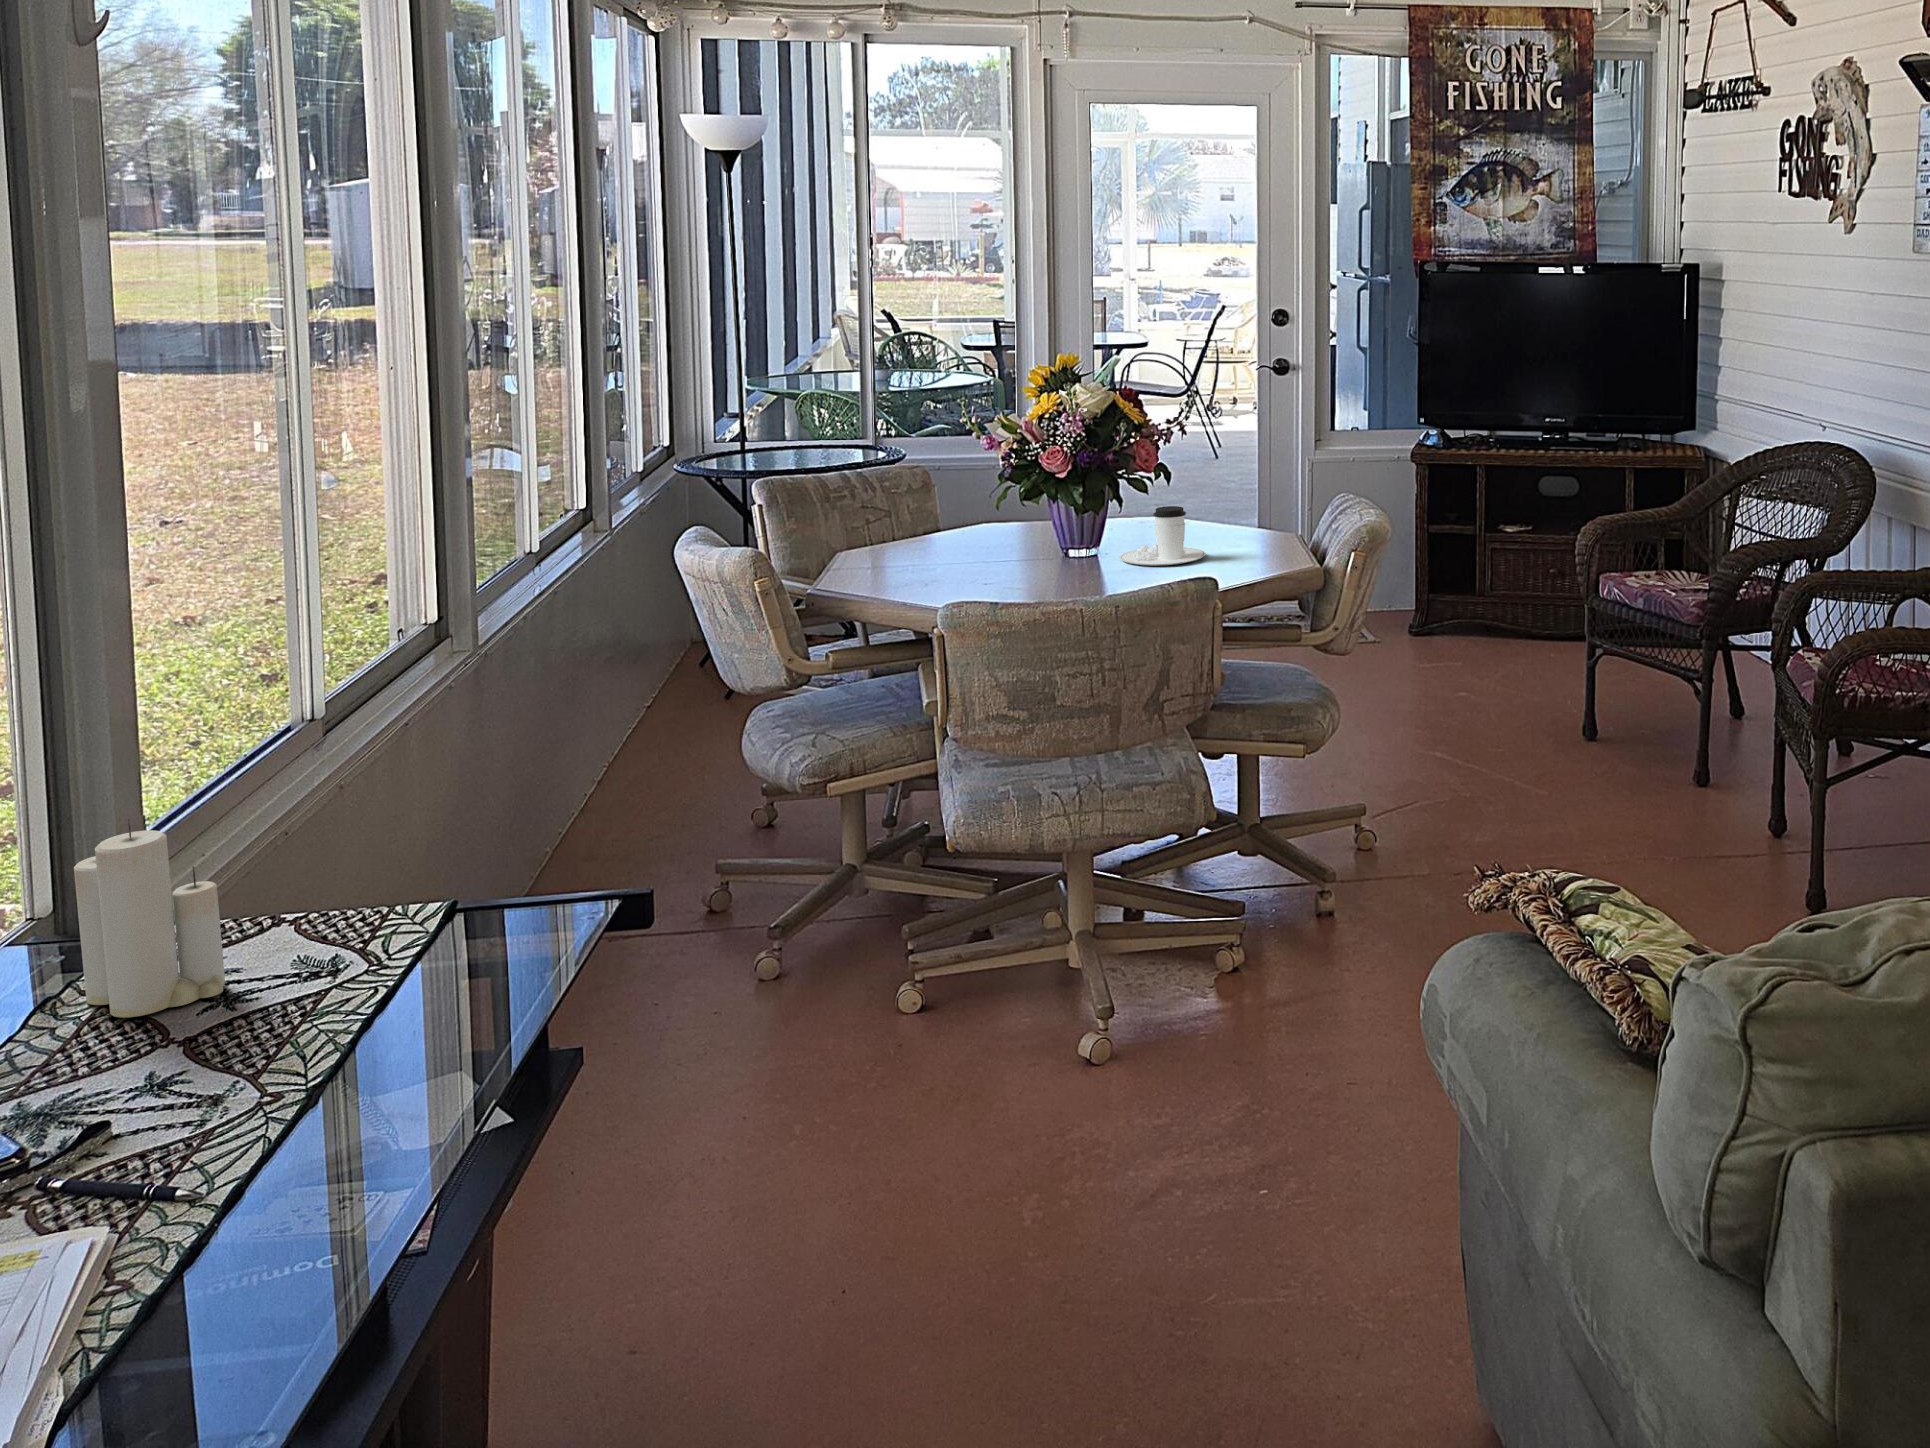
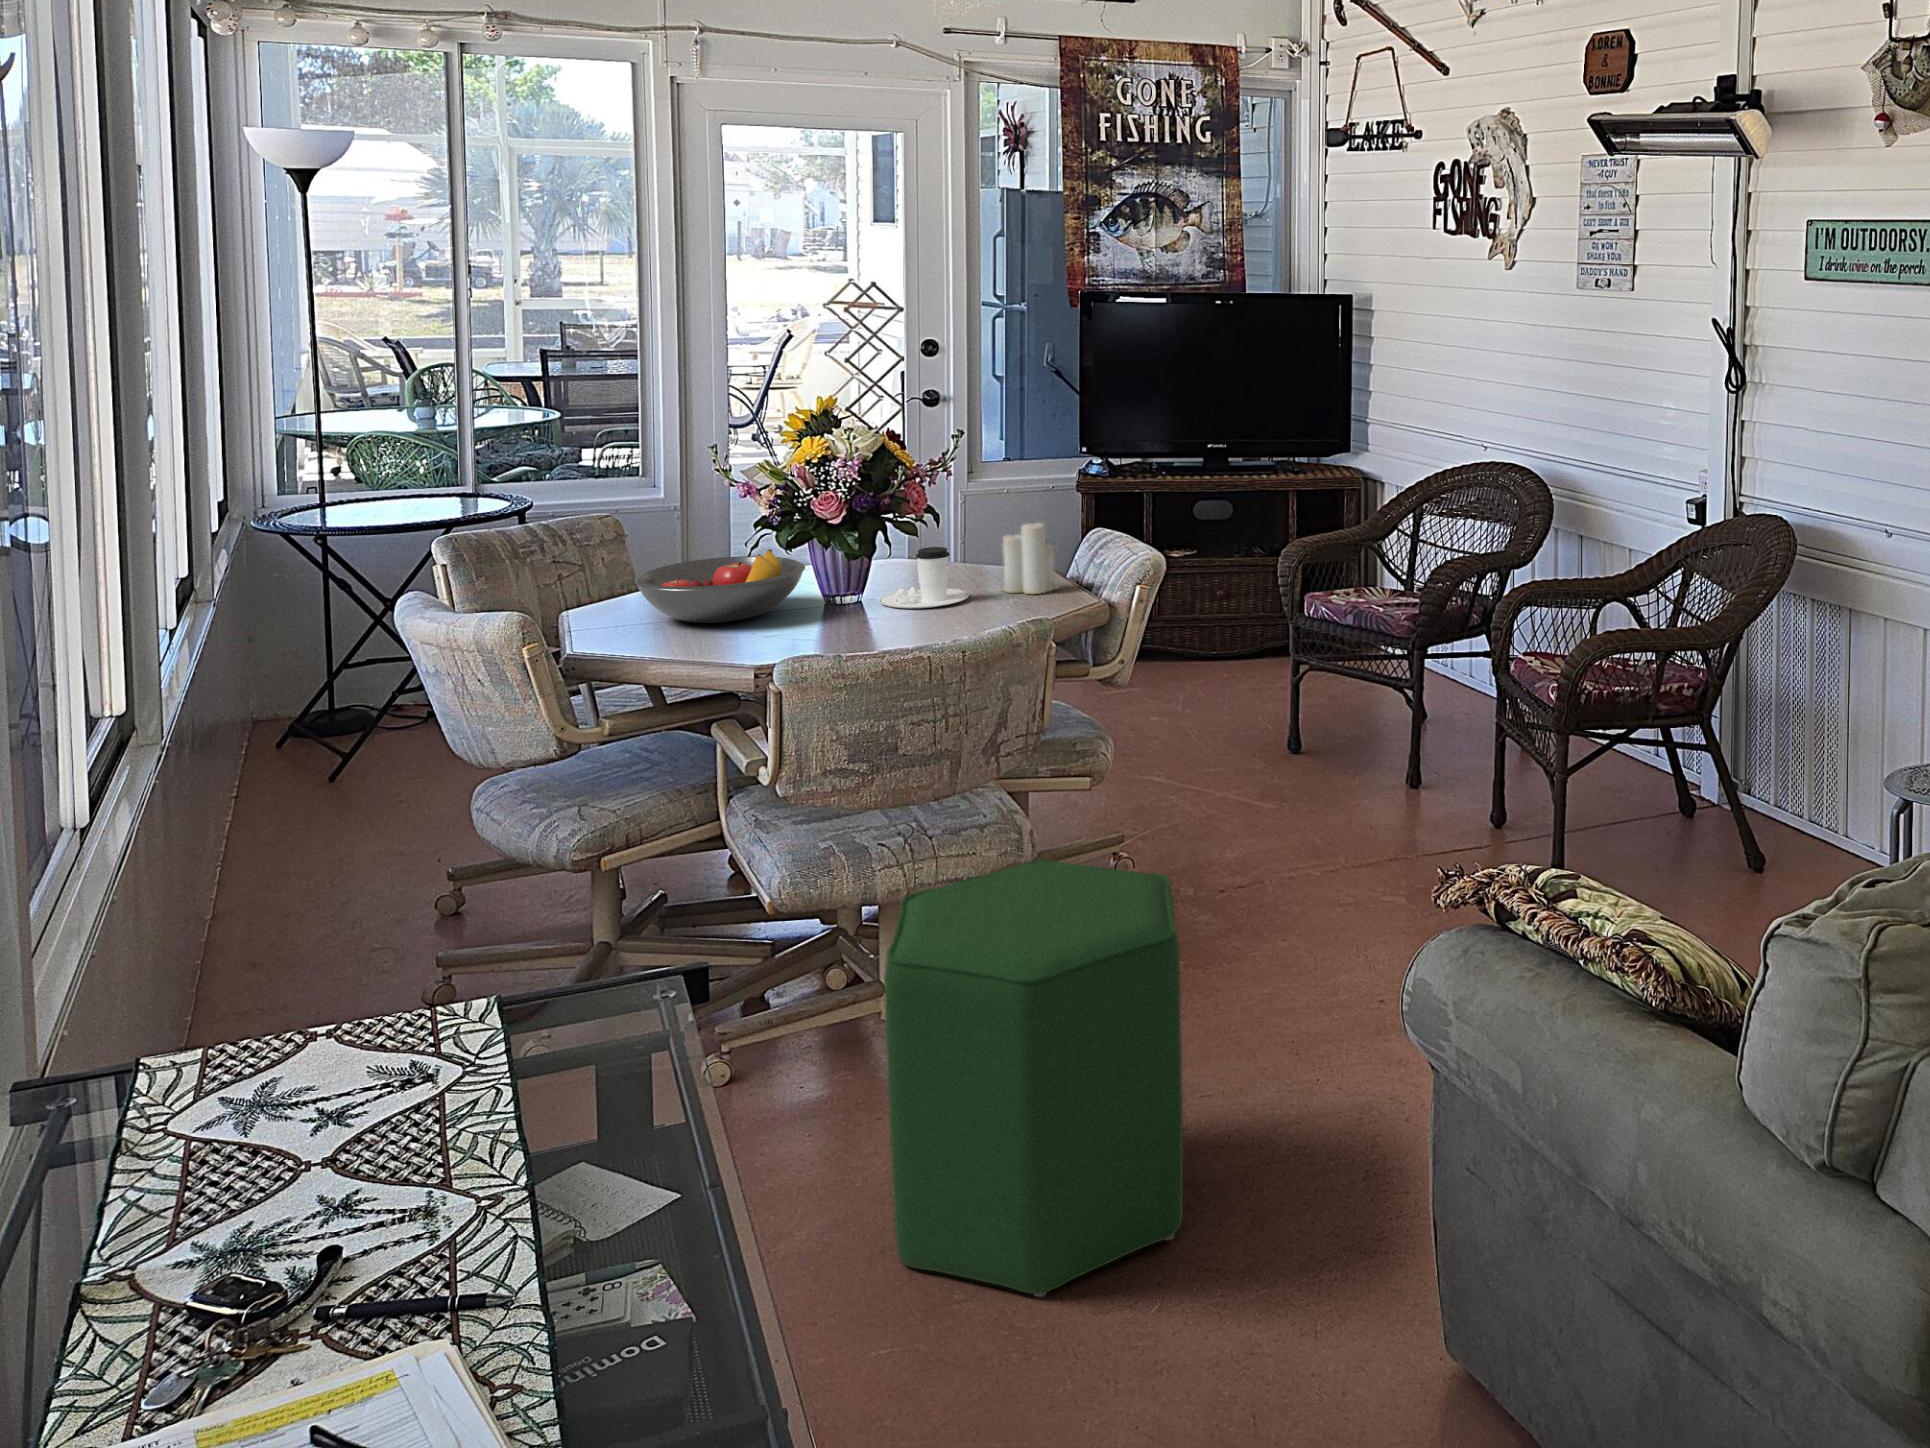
fruit bowl: none [894,501,1049,568] -> present [635,549,805,623]
candle: present [74,819,225,1018] -> present [1003,522,1058,594]
ottoman: none [973,822,1288,1265] -> present [884,859,1183,1297]

